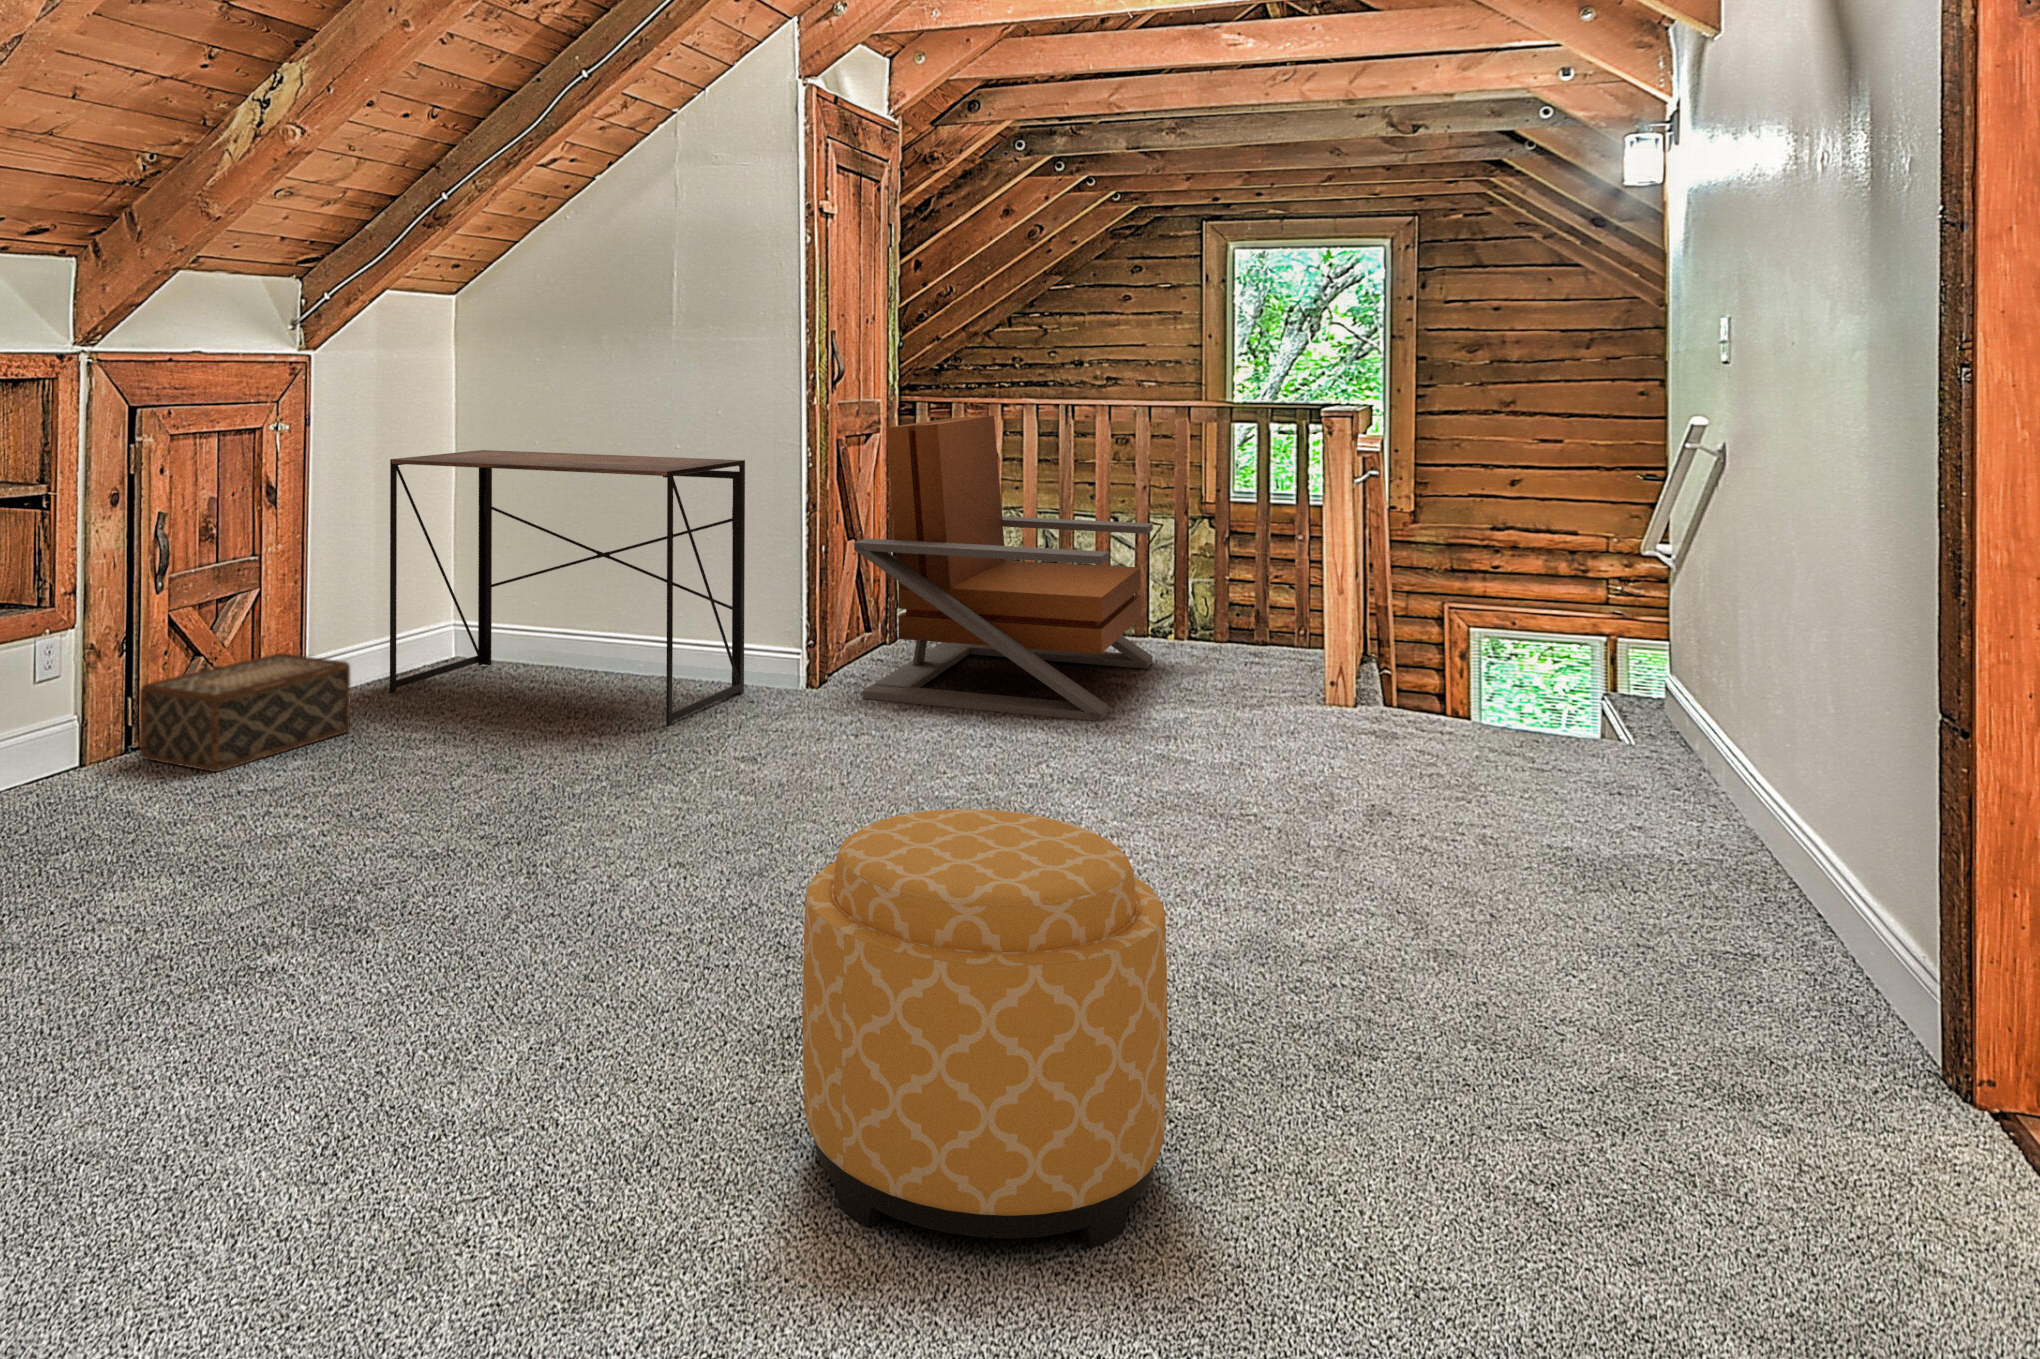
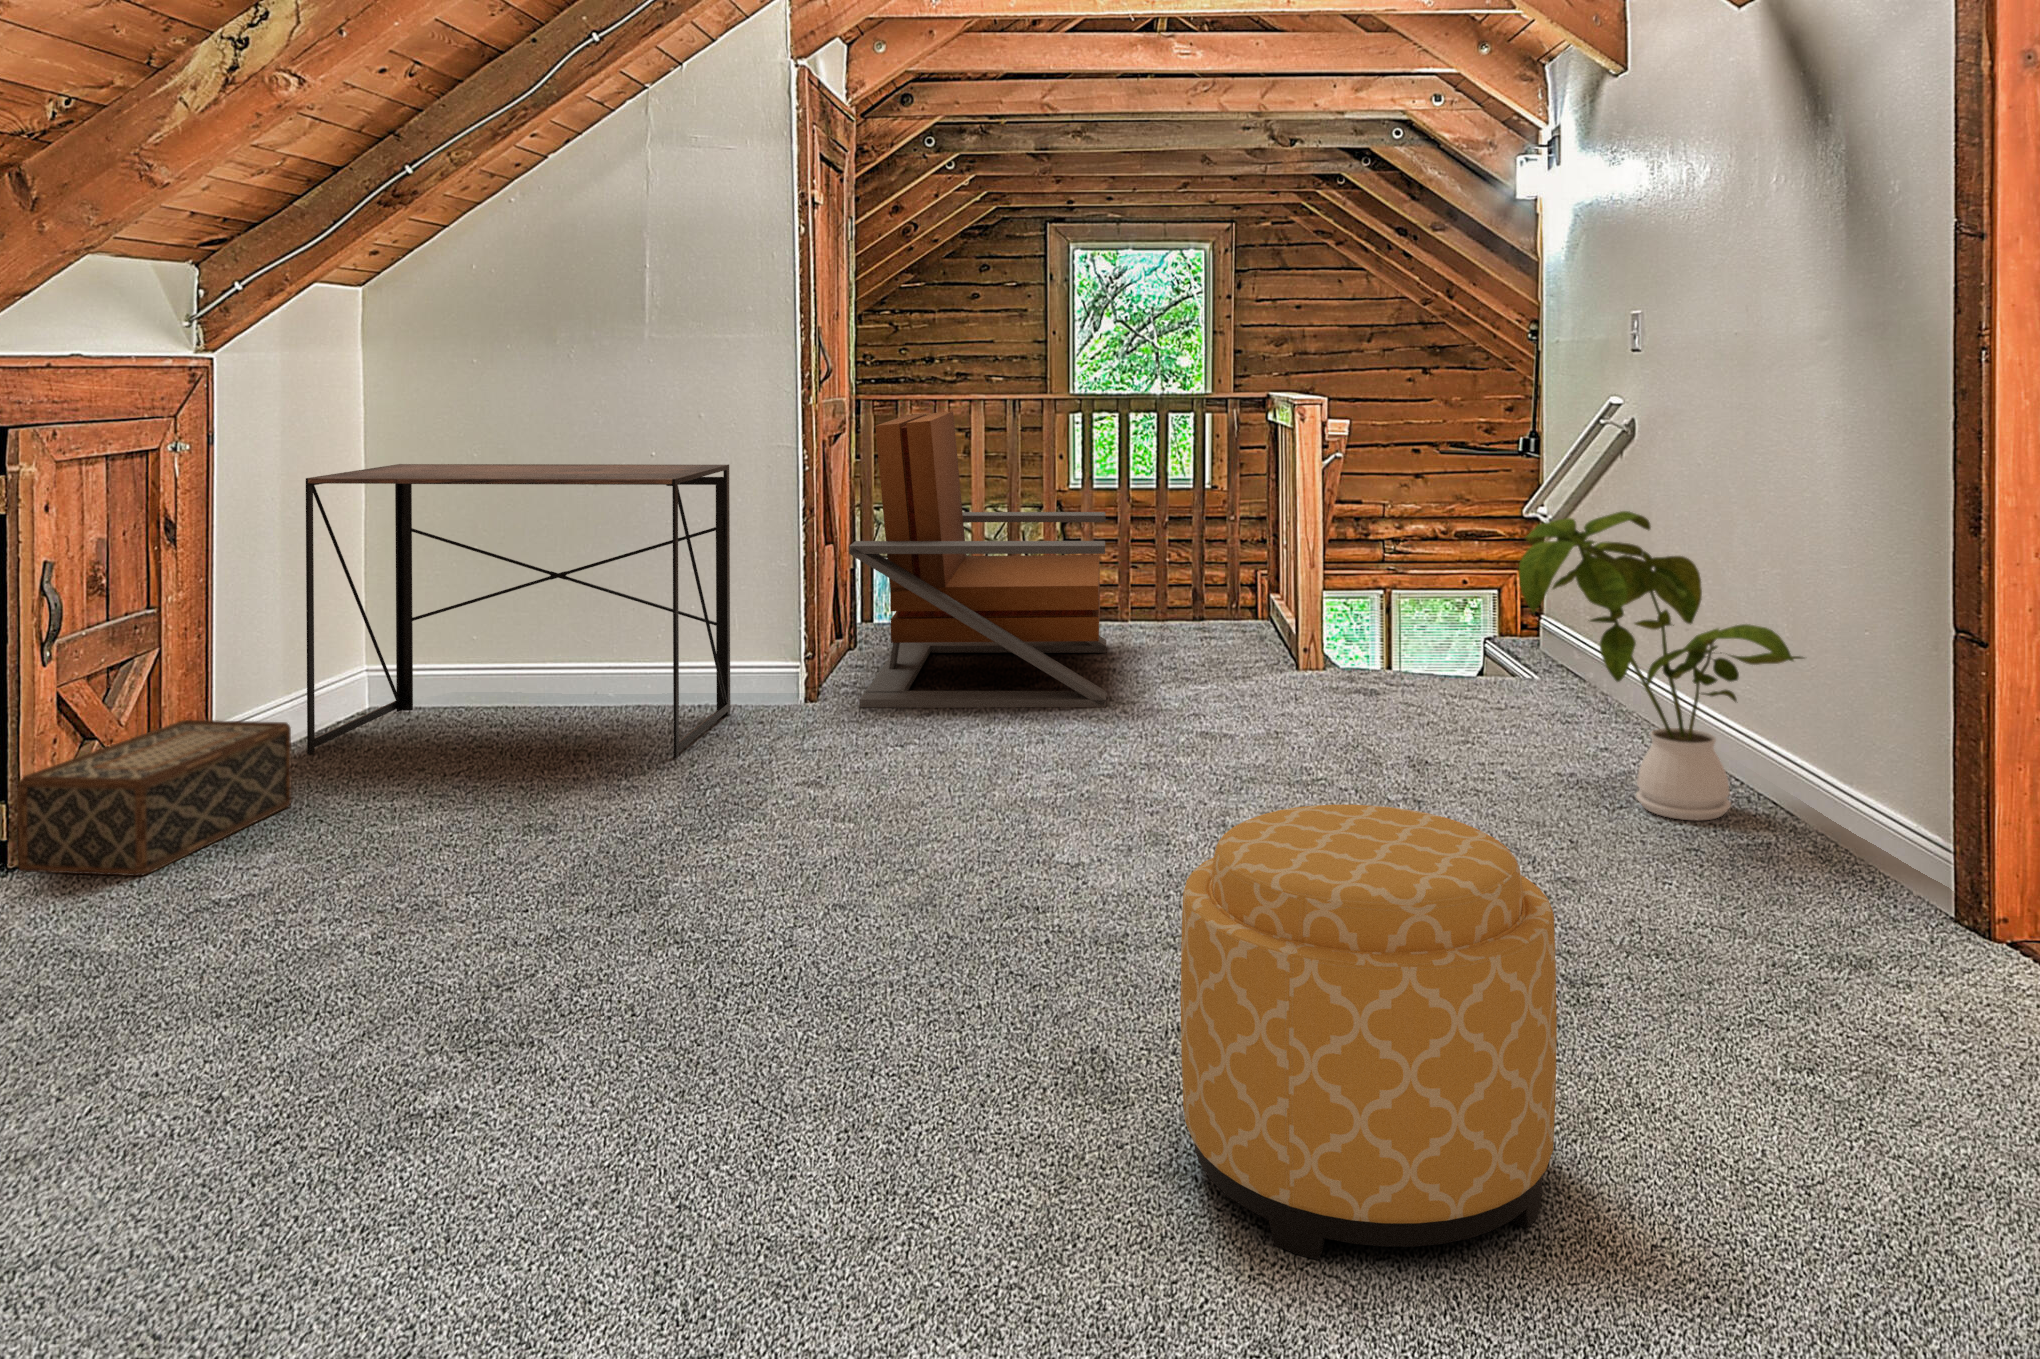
house plant: none [1456,546,1806,911] -> present [1518,511,1804,820]

